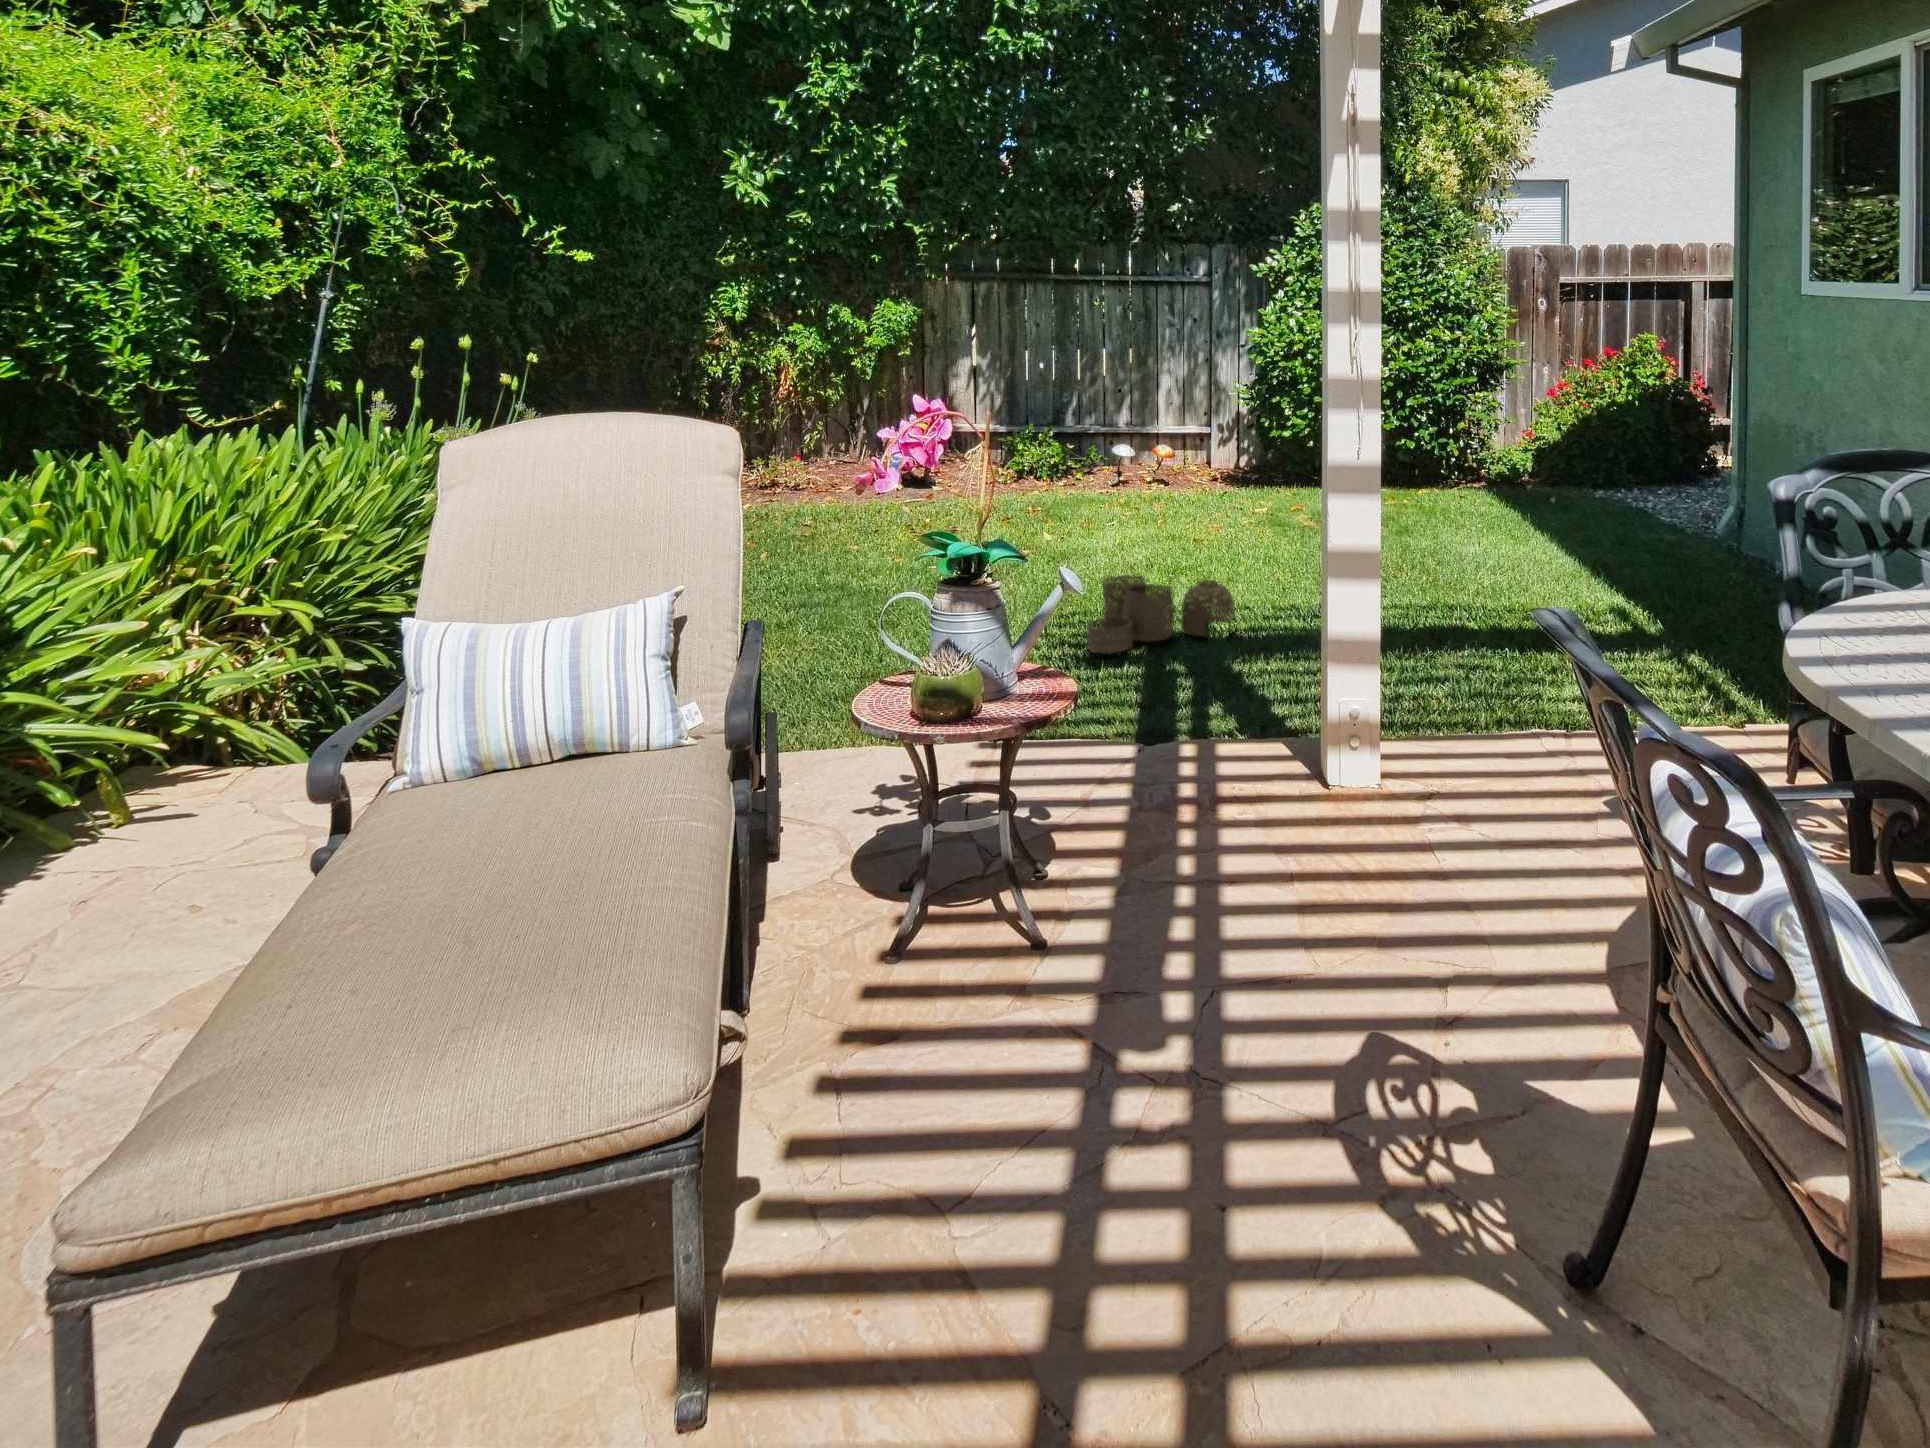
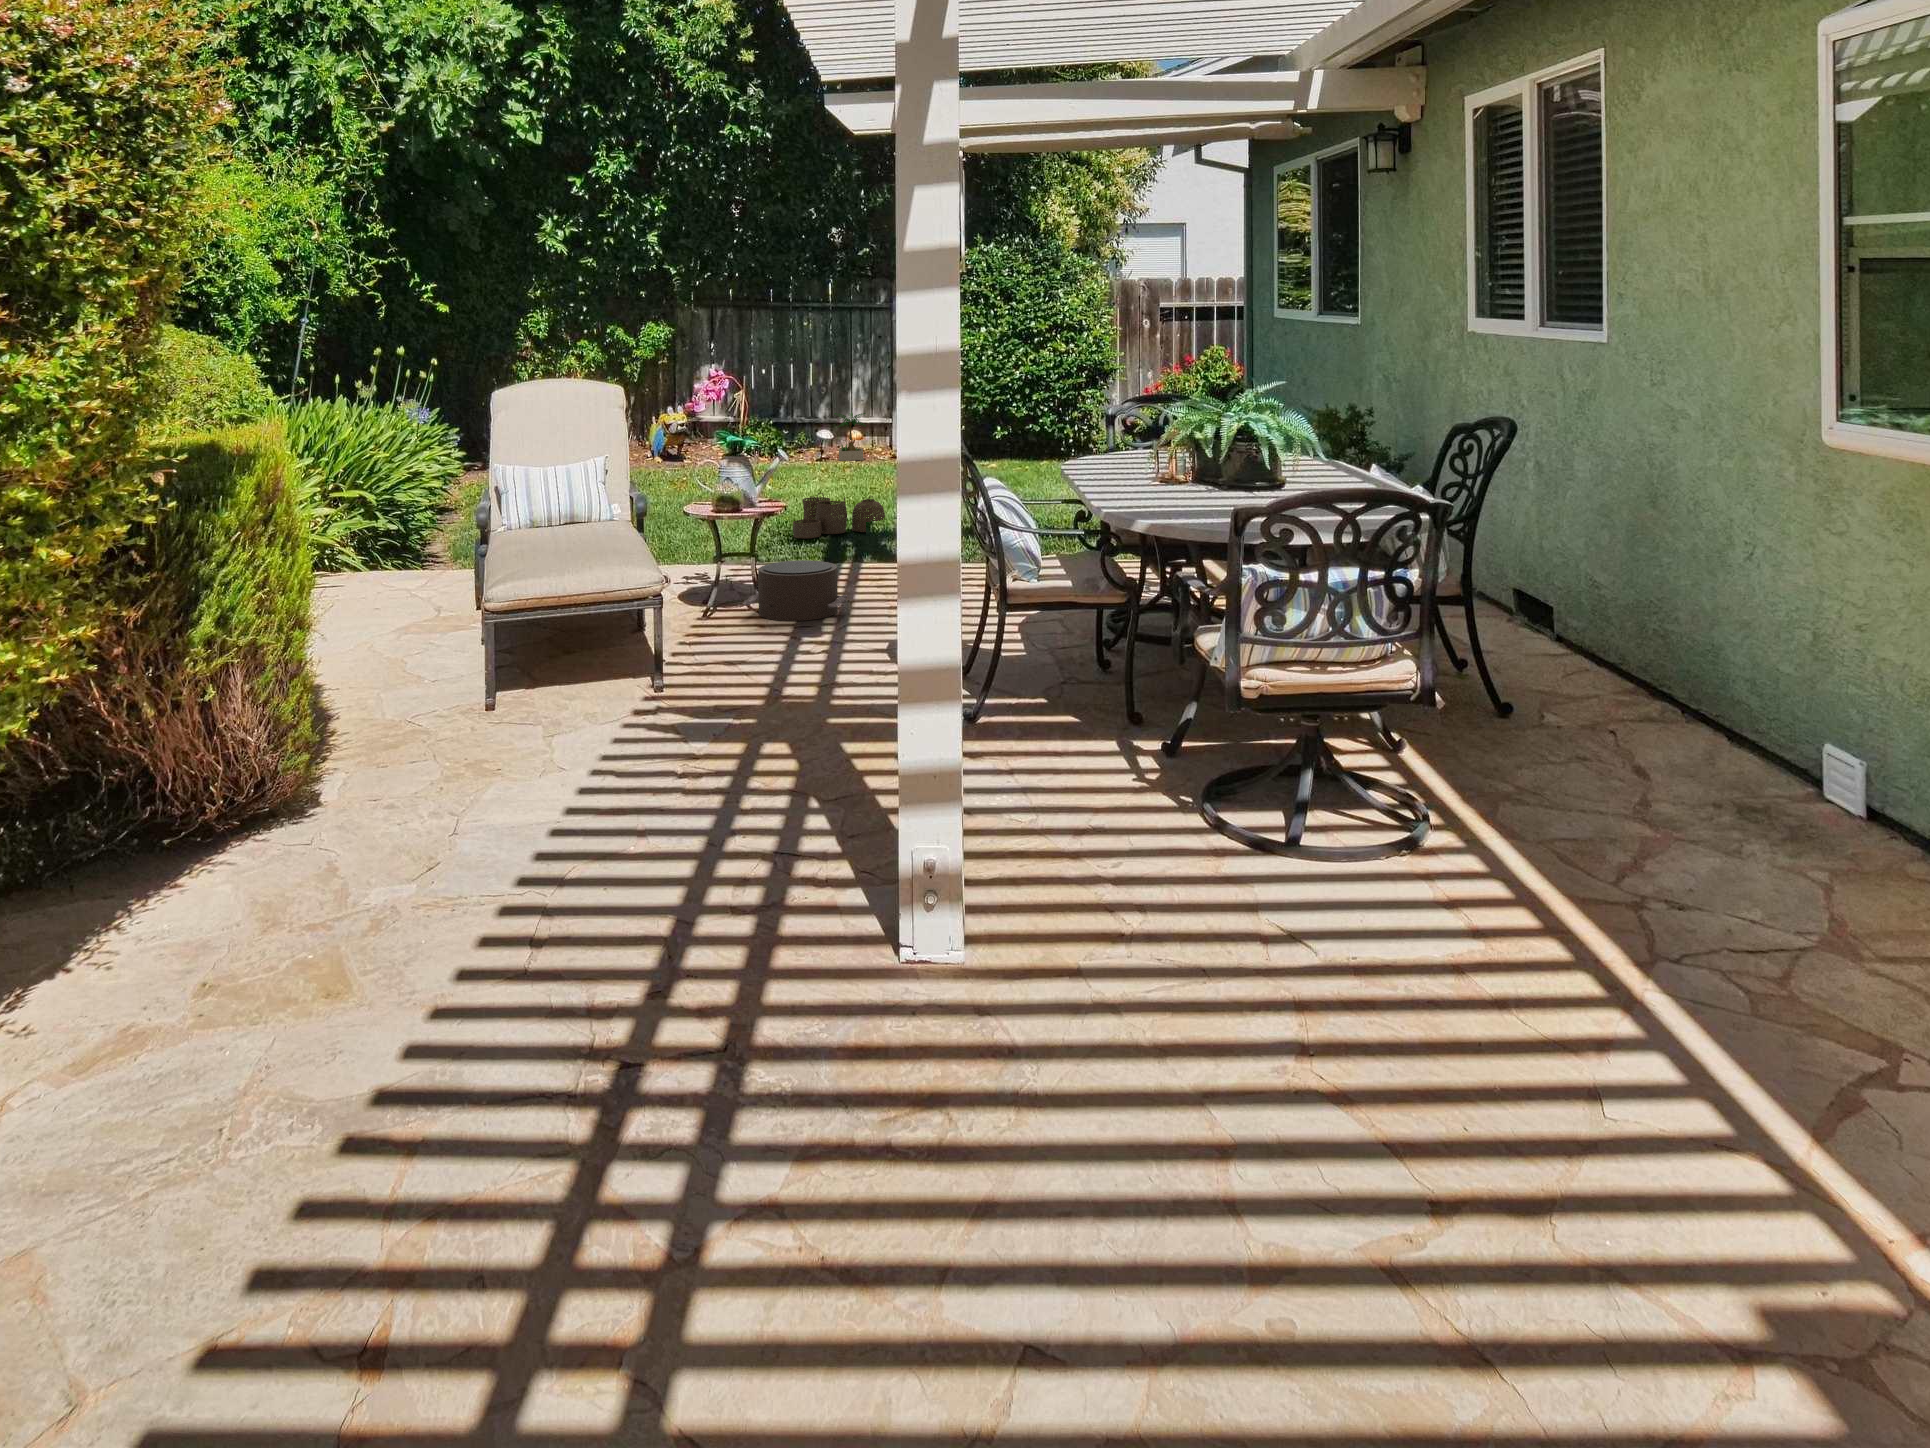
potted plant: none [1133,415,1183,482] -> present [835,413,866,461]
pouf: none [982,790,1209,959] -> present [743,560,847,621]

